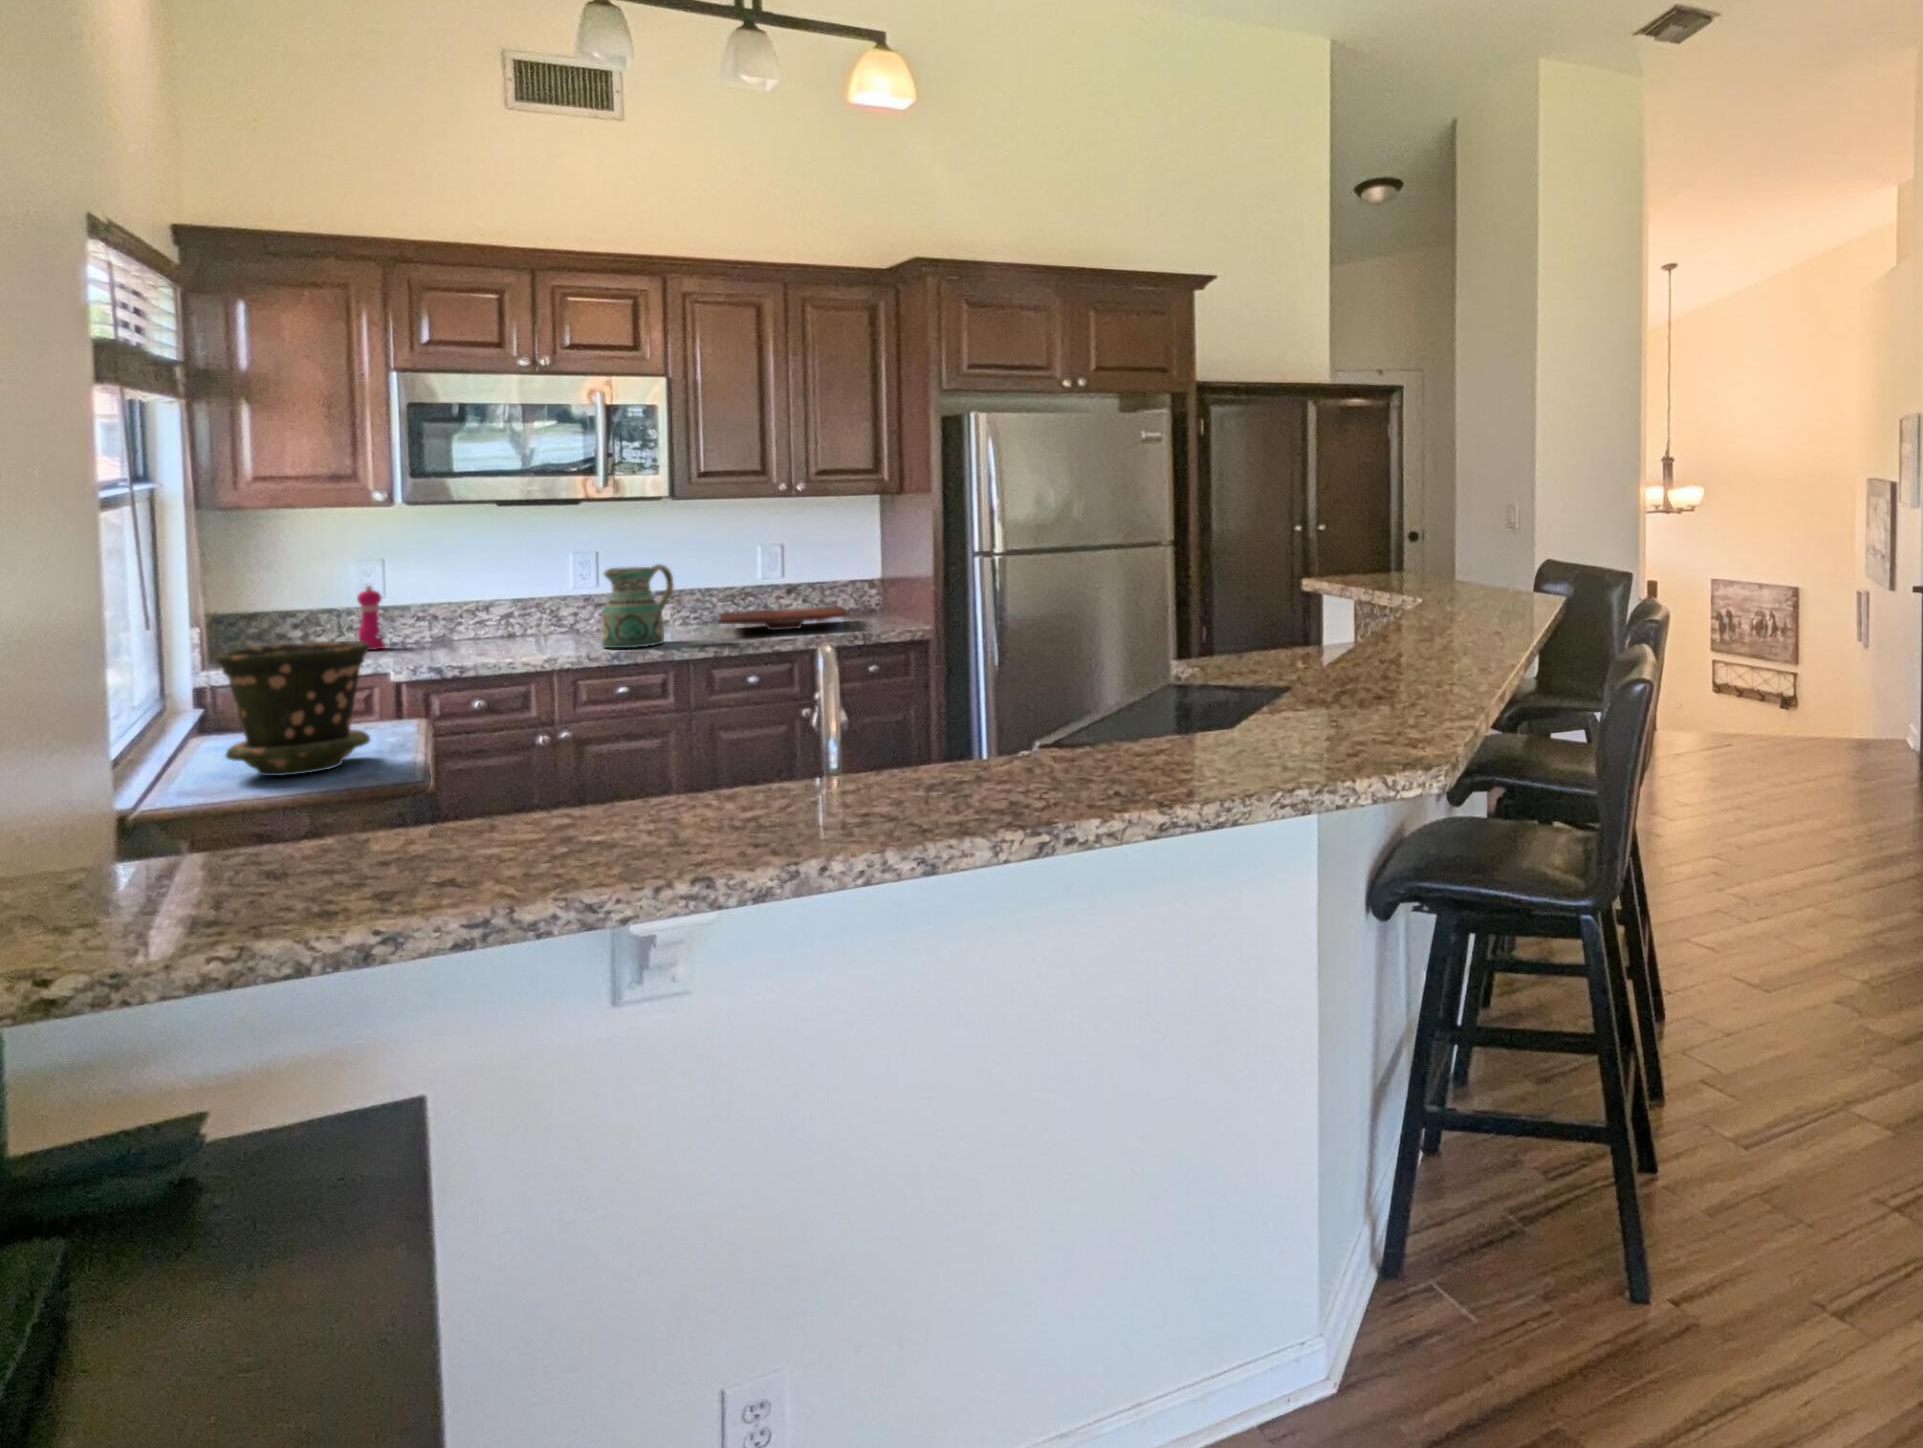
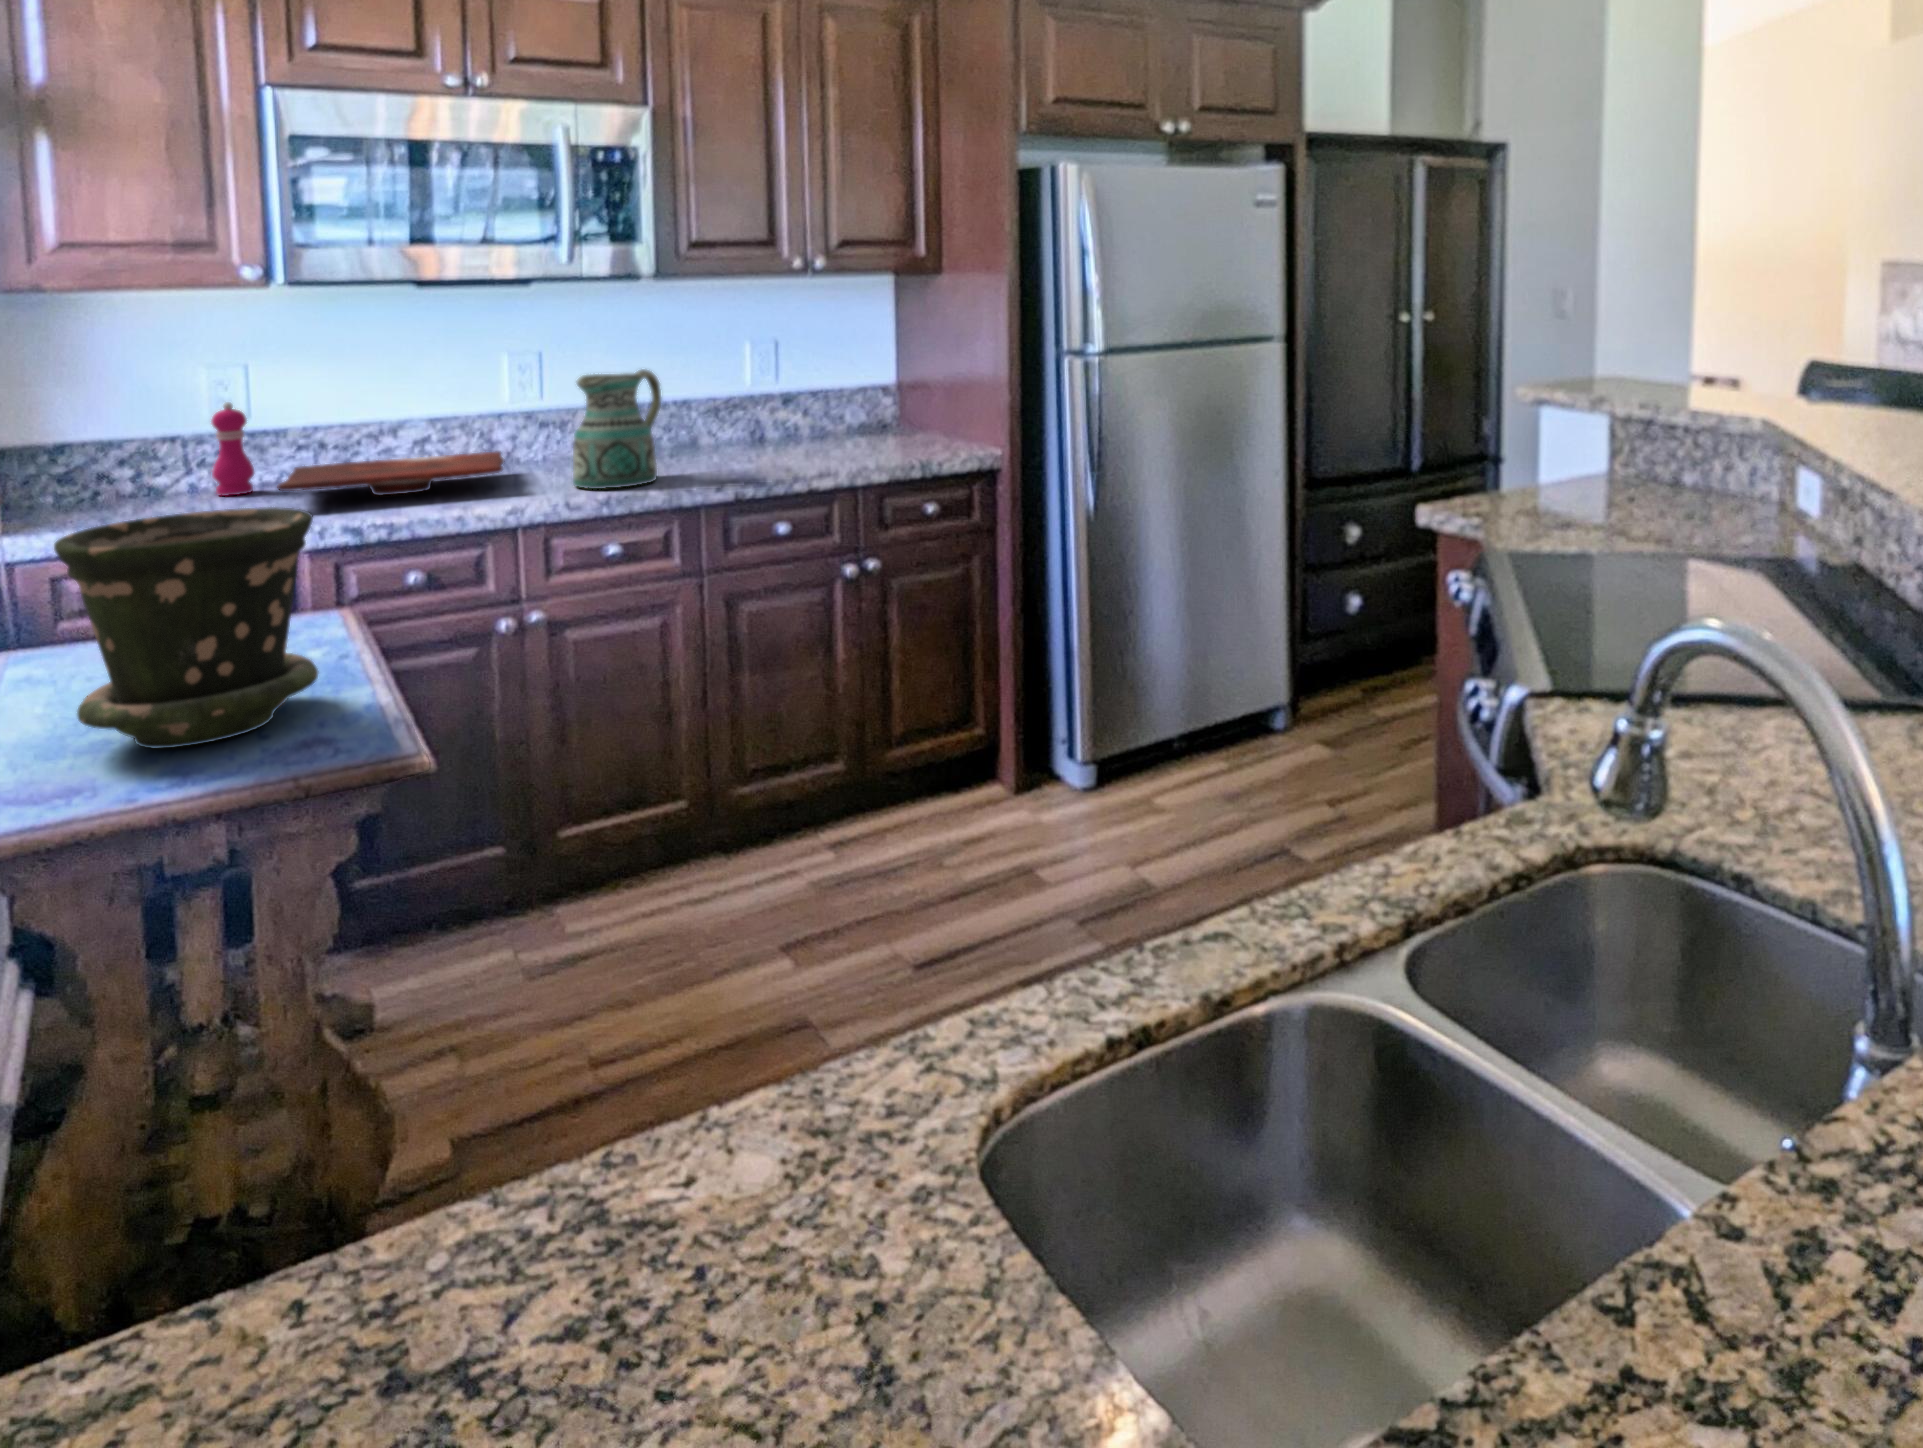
cutting board: present [718,606,847,630] -> present [278,451,505,495]

